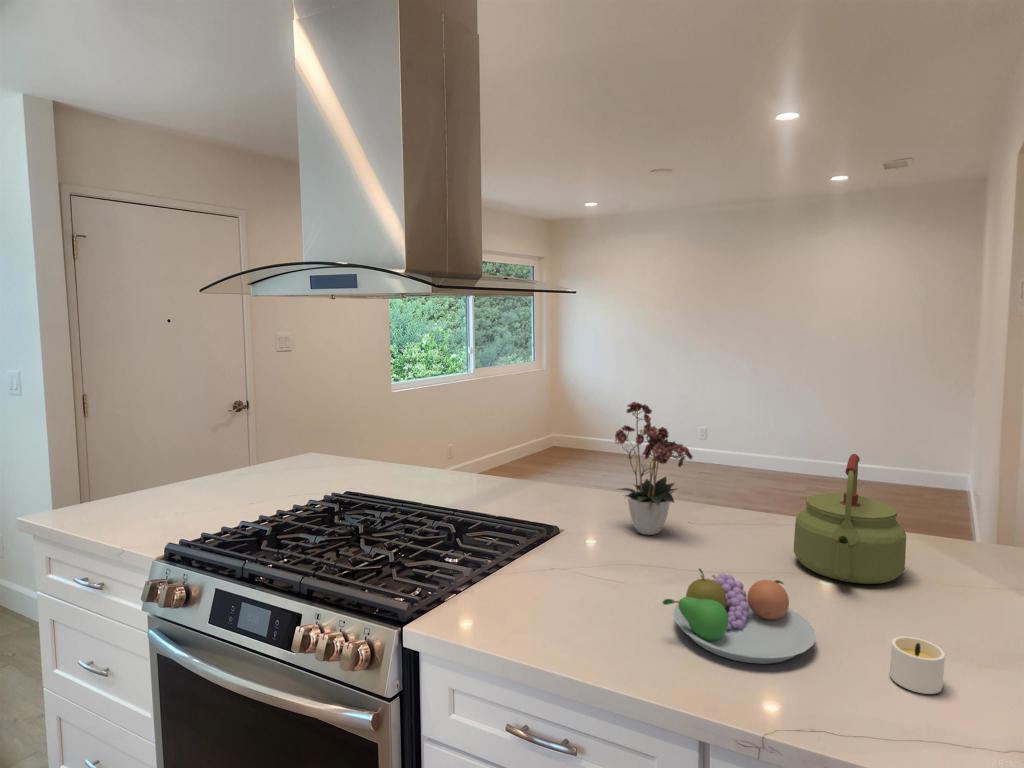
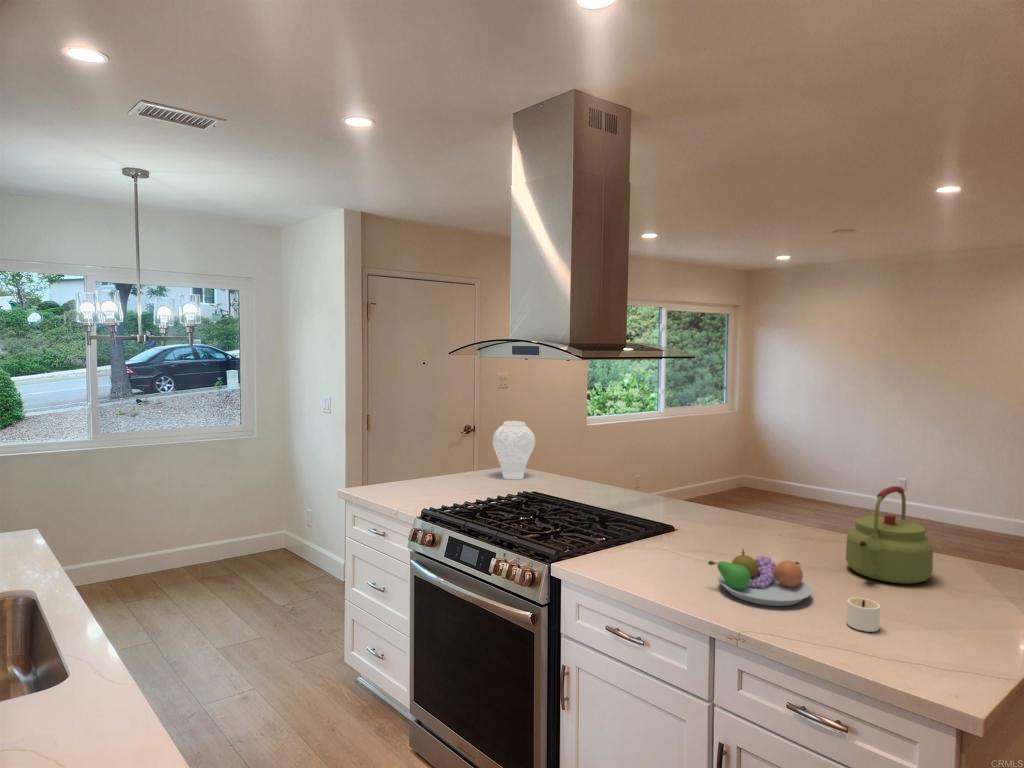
vase: none [278,393,339,473] -> present [493,421,535,479]
flower arrangement: present [615,402,692,535] -> none [718,434,781,539]

